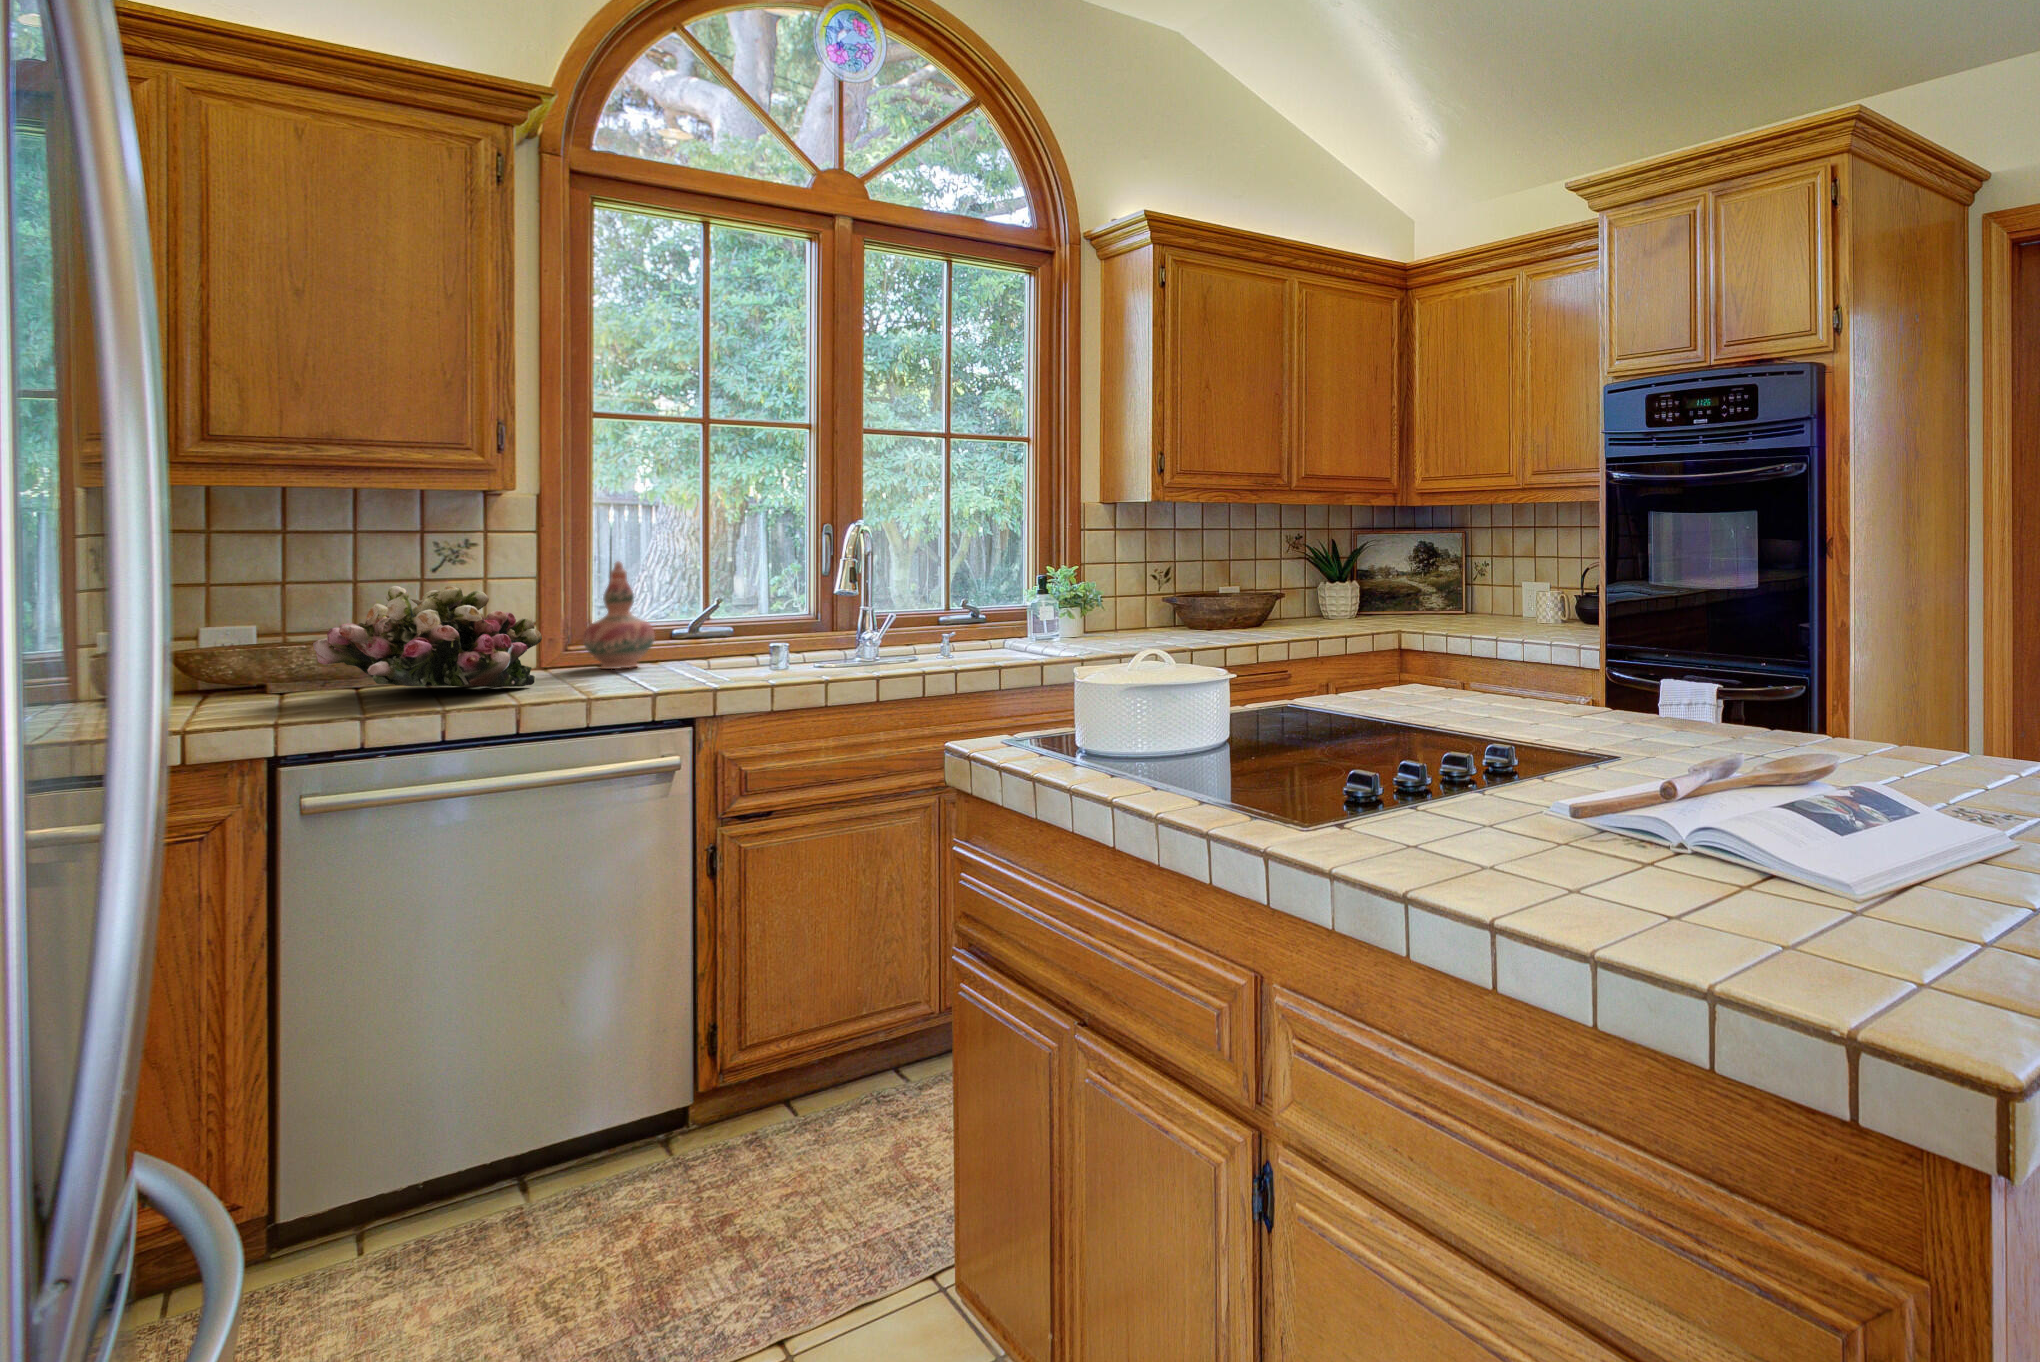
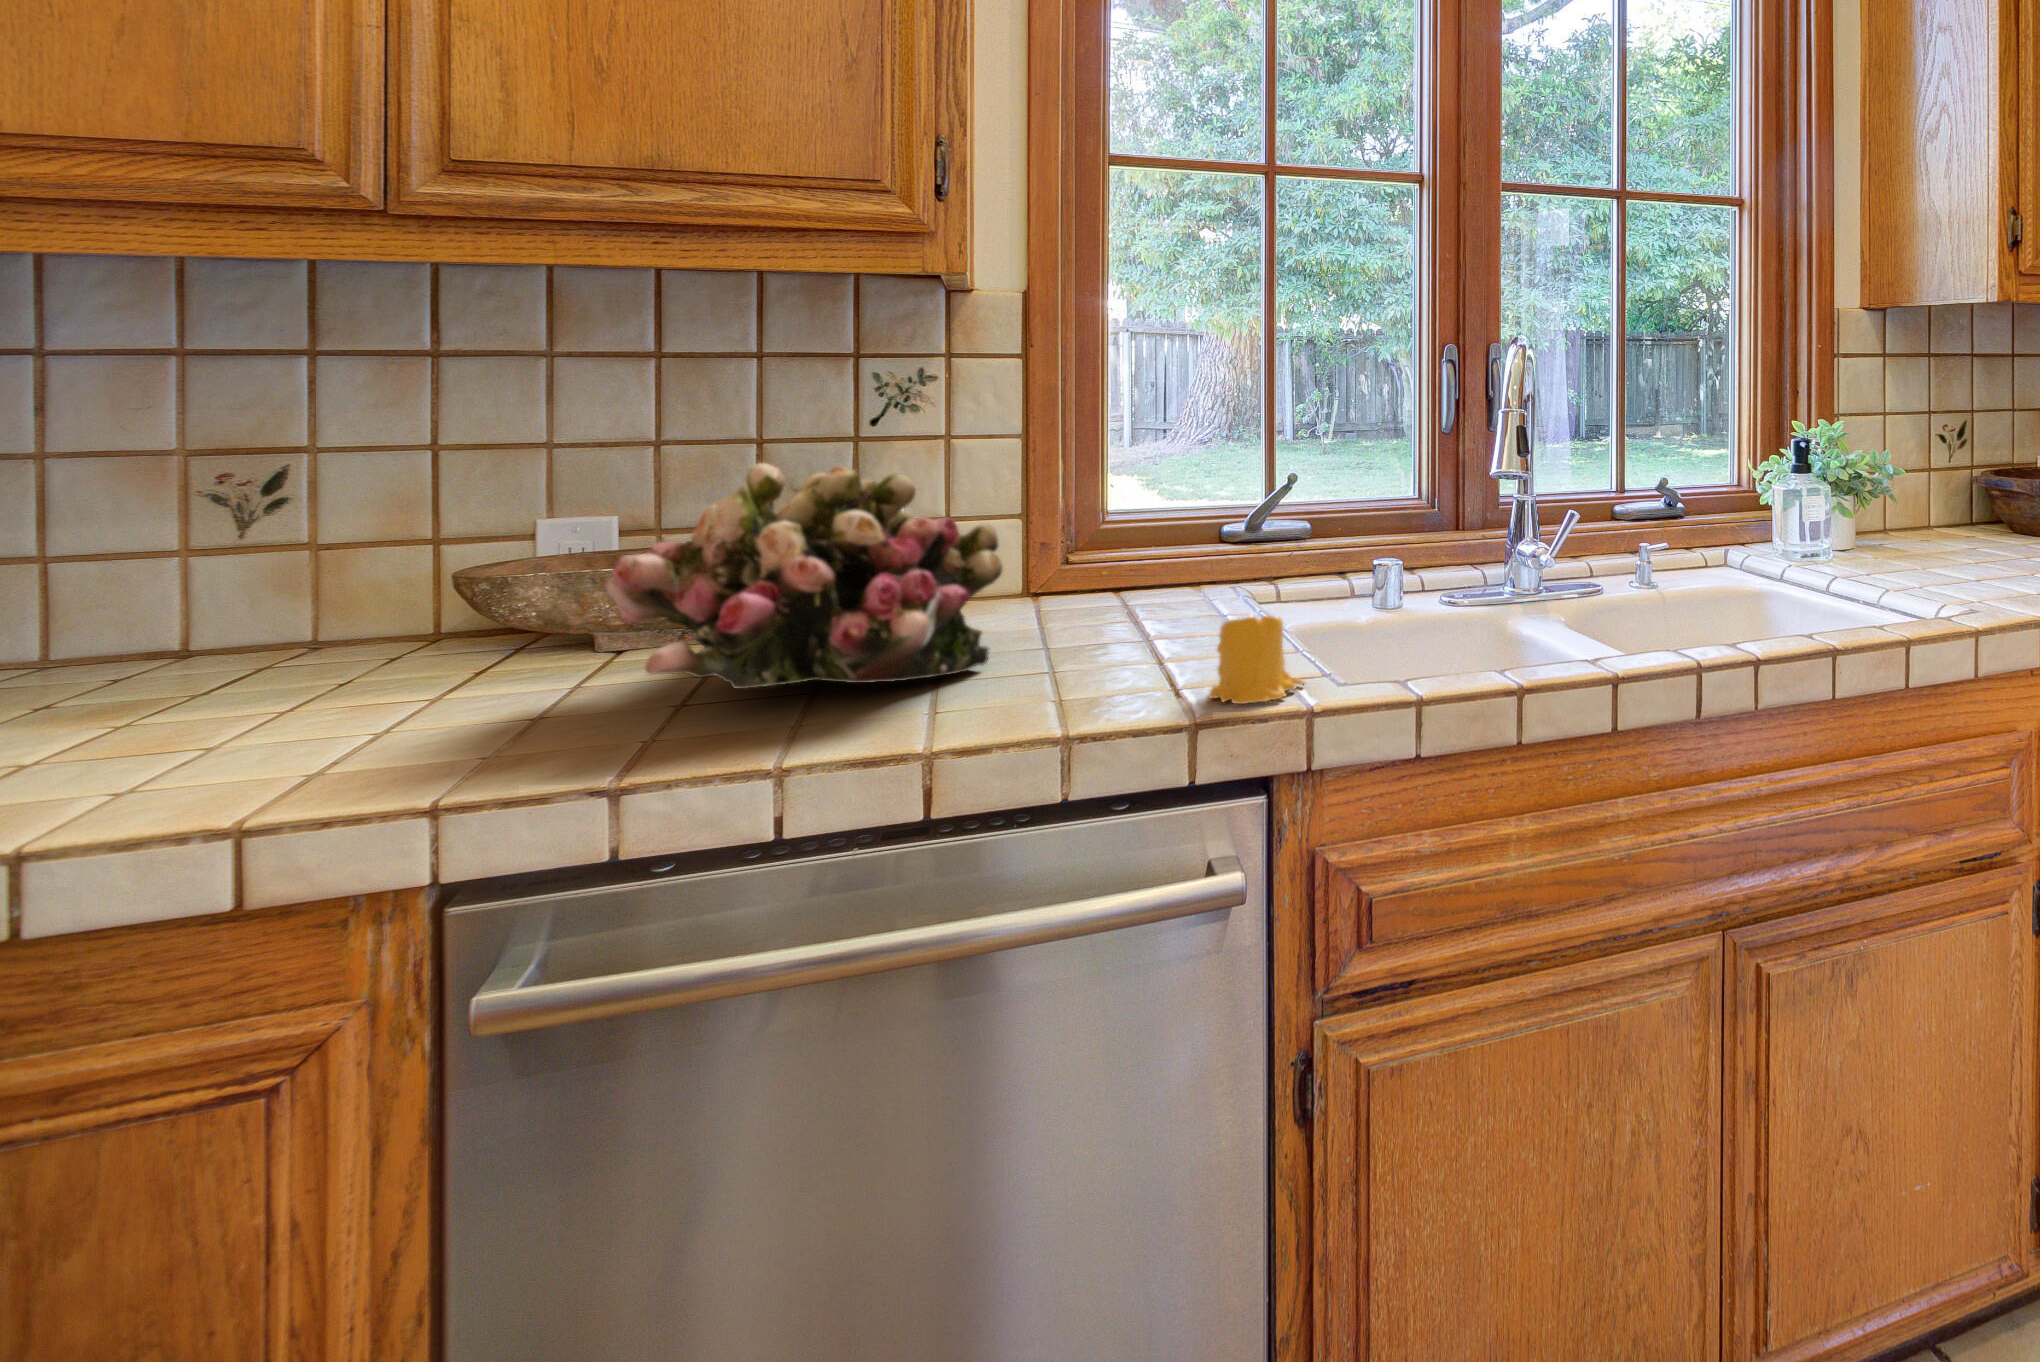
decorative vase: present [583,561,655,669] -> none [1090,410,1200,609]
candle: none [665,648,718,689] -> present [1209,614,1304,704]

